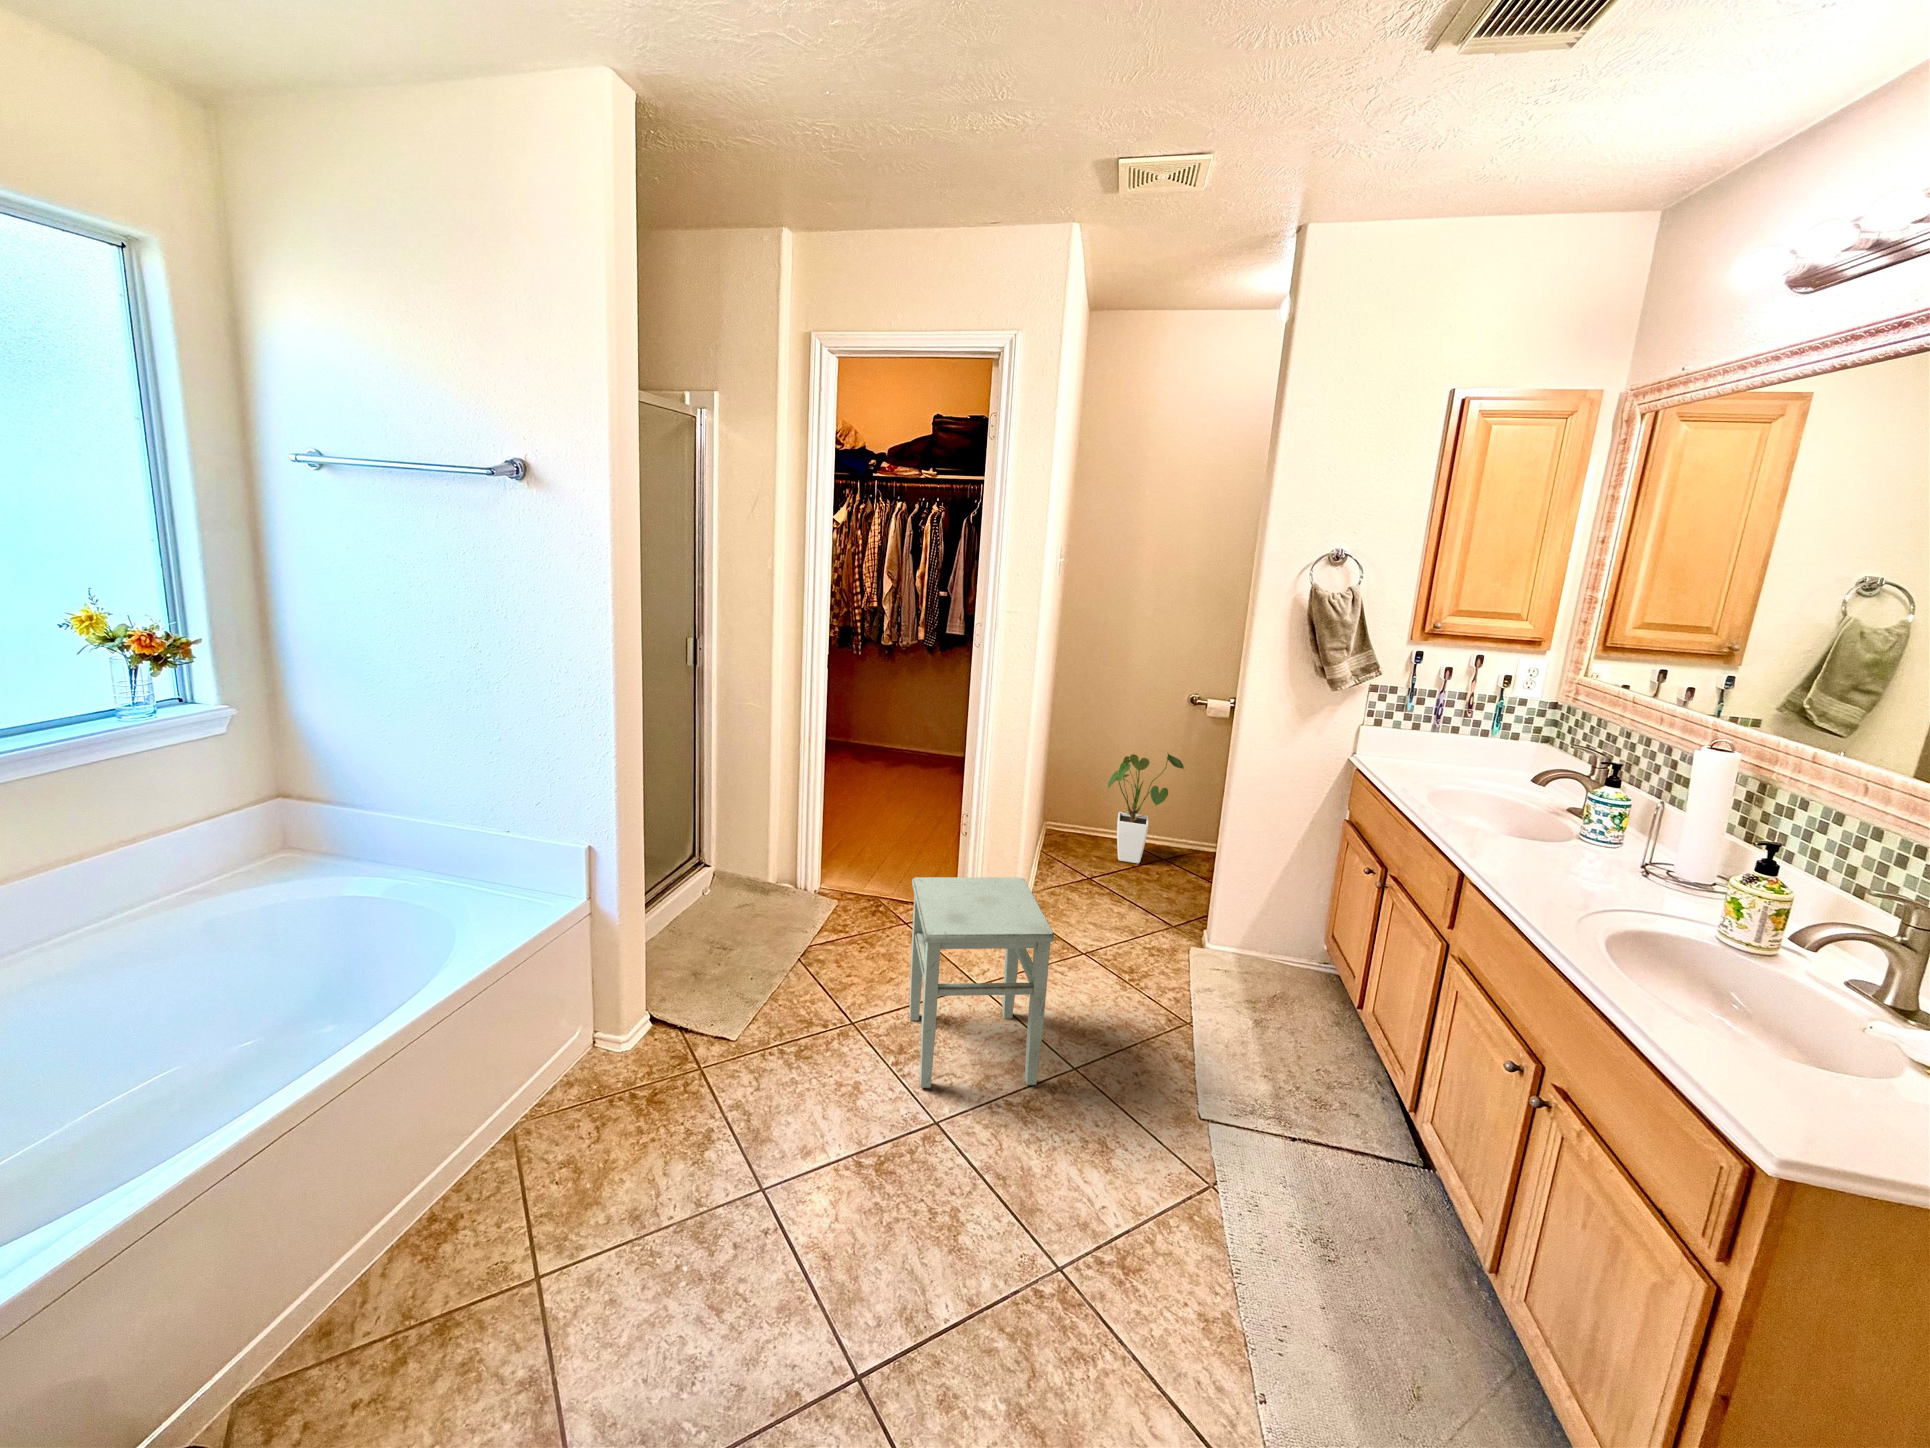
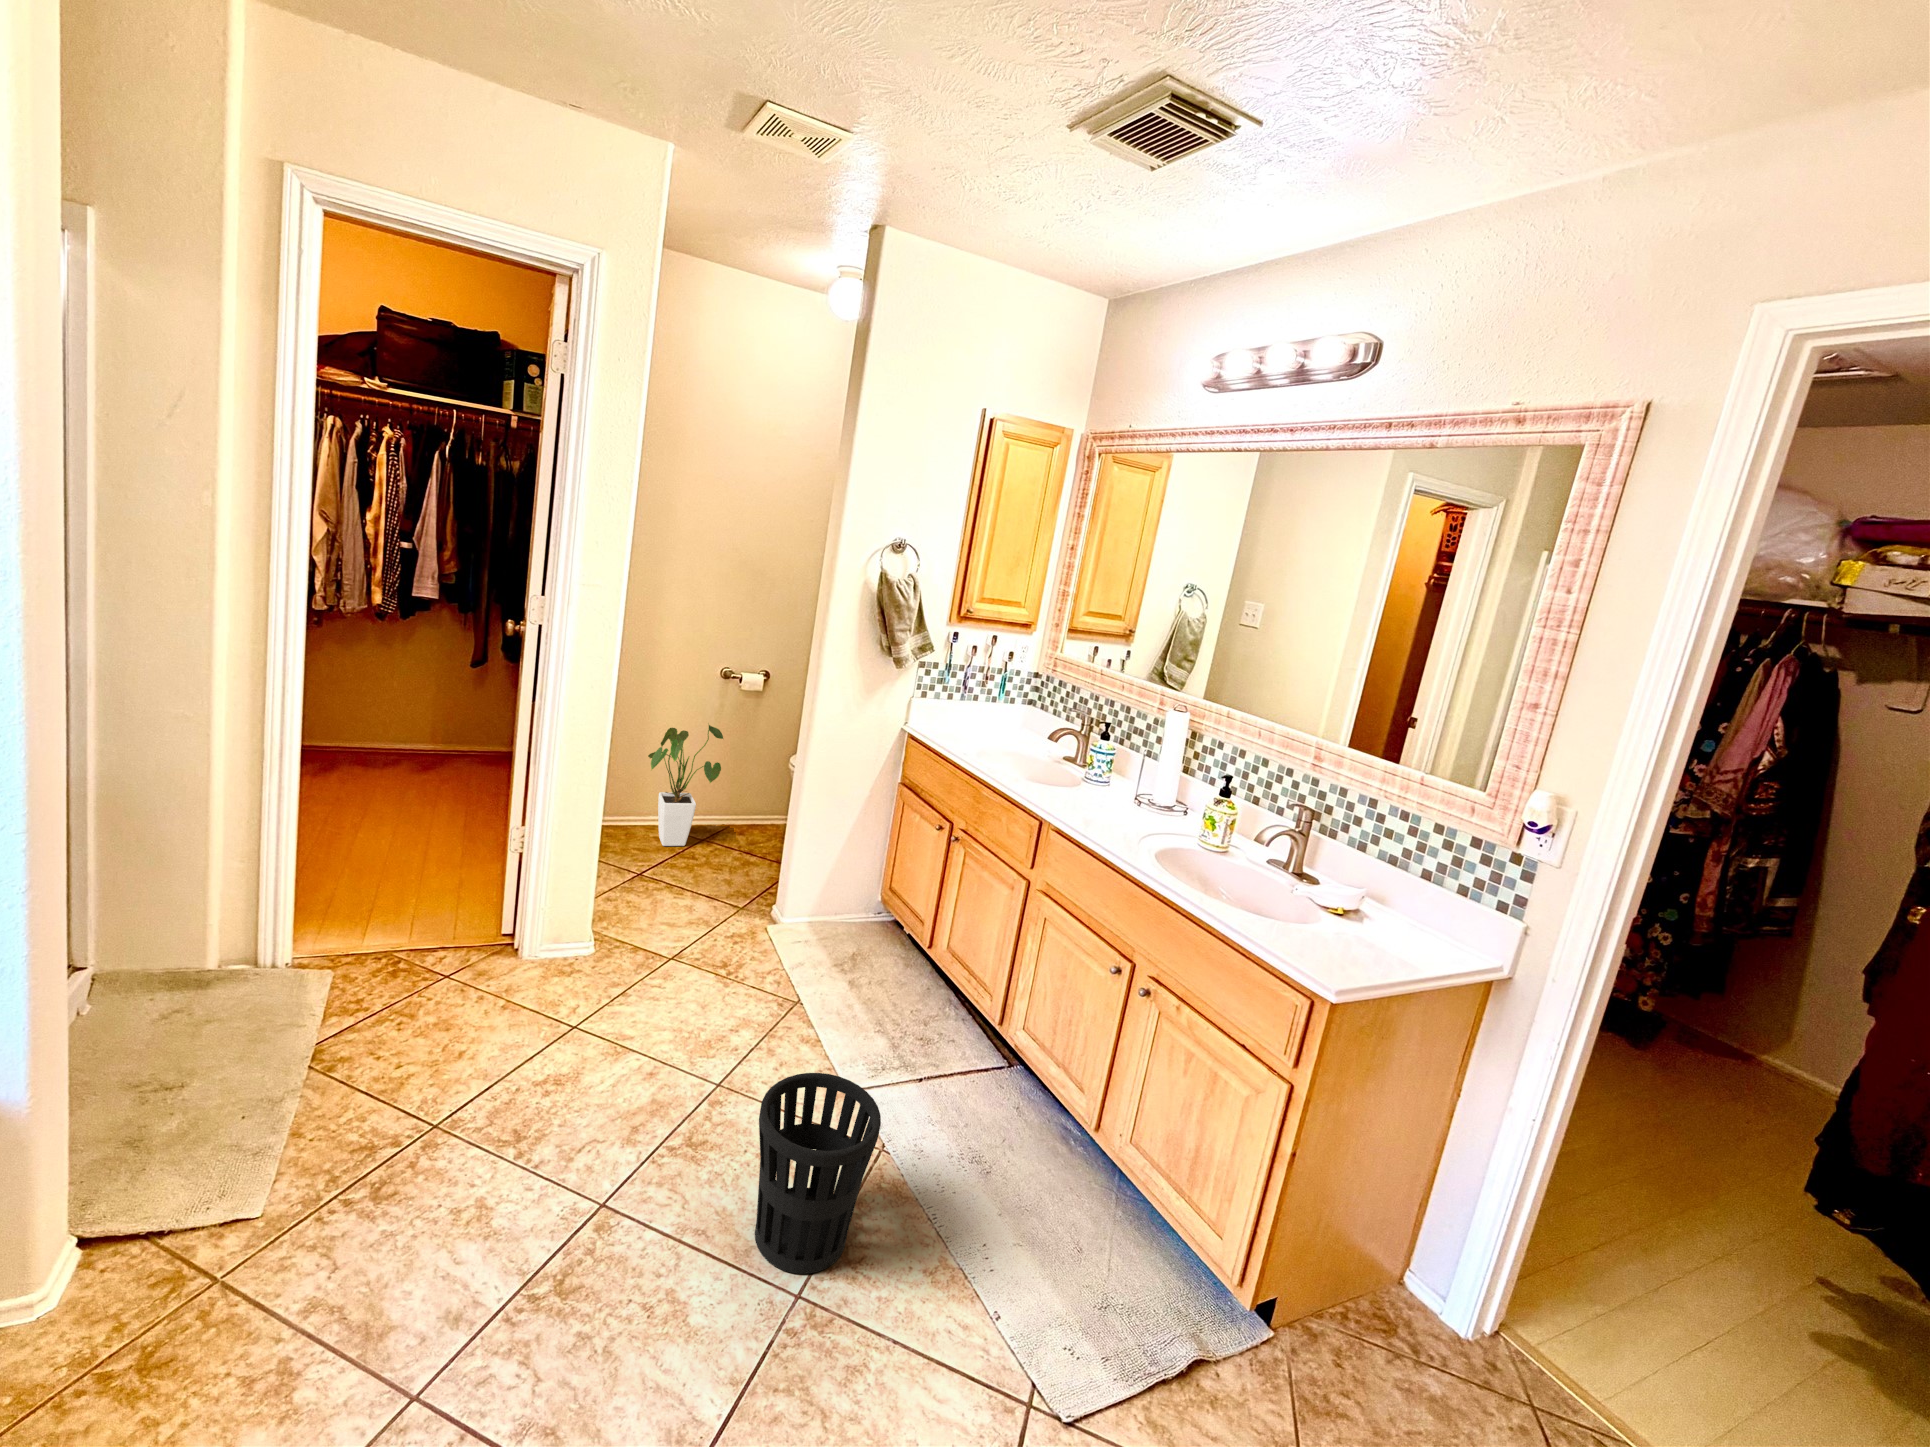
stool: present [910,877,1054,1088] -> none [507,893,720,1173]
wastebasket: none [1039,1064,1161,1265] -> present [755,1073,881,1274]

